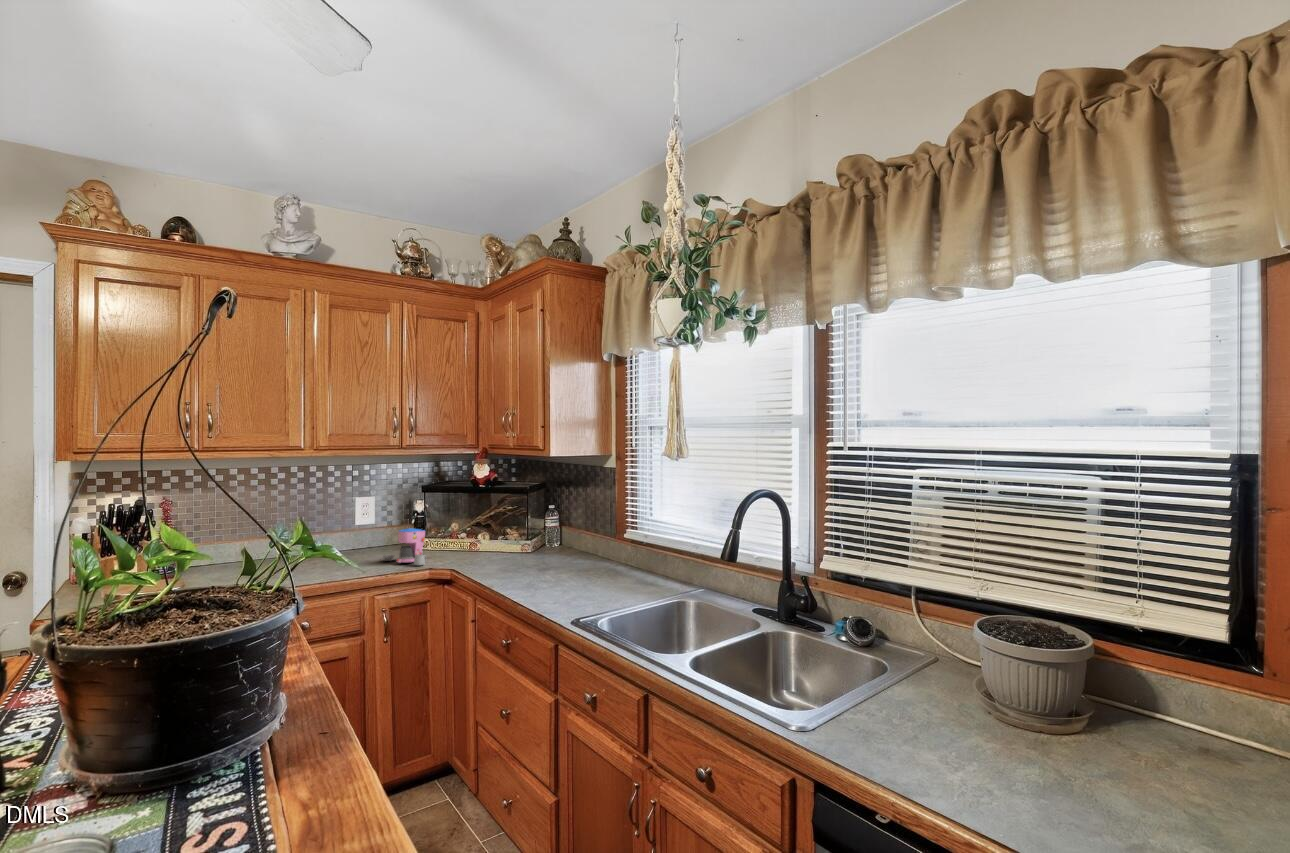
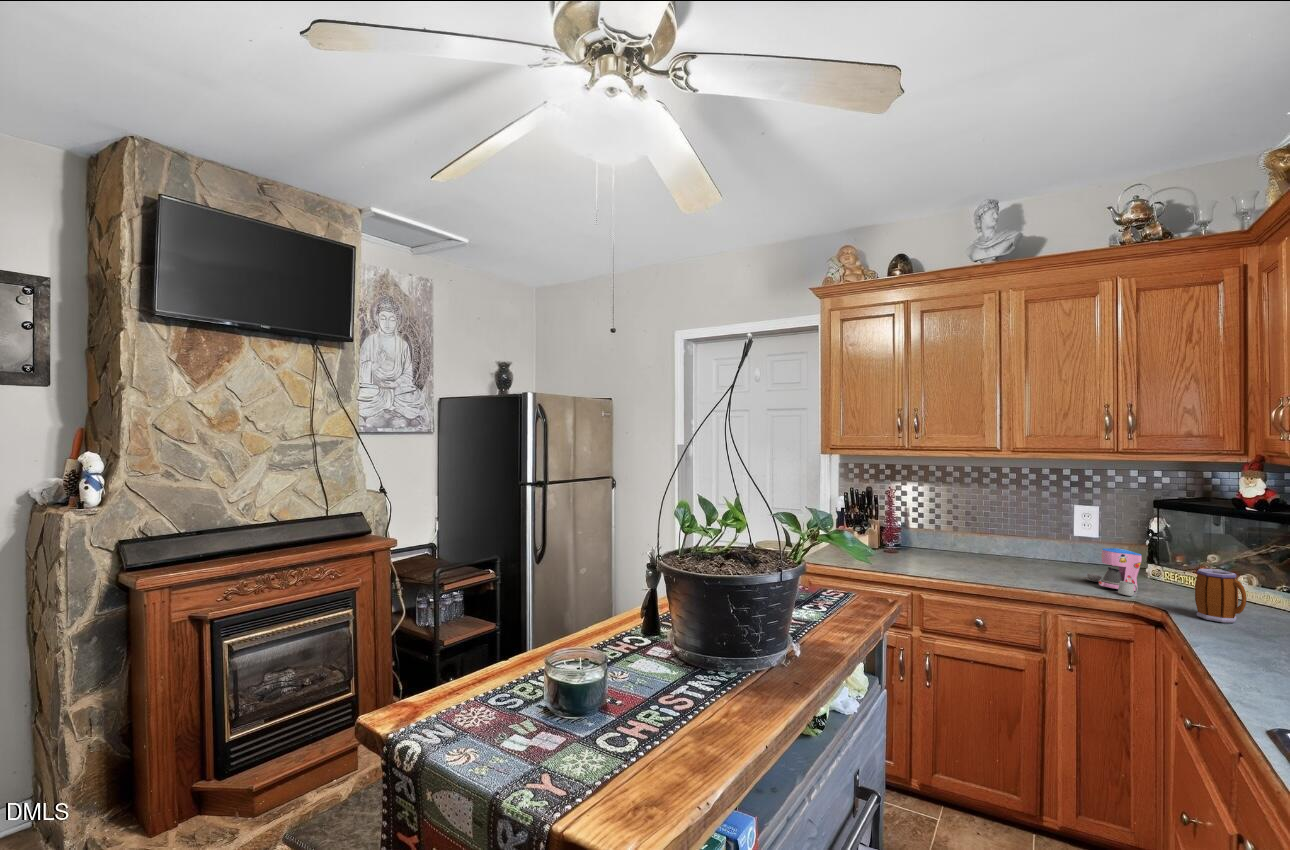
mug: none [471,530,501,568] -> present [1195,569,1247,623]

